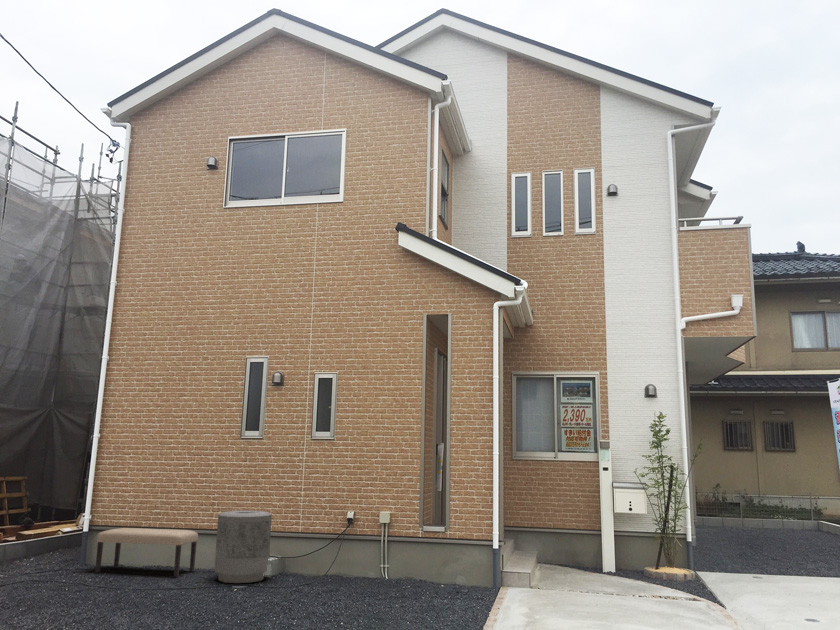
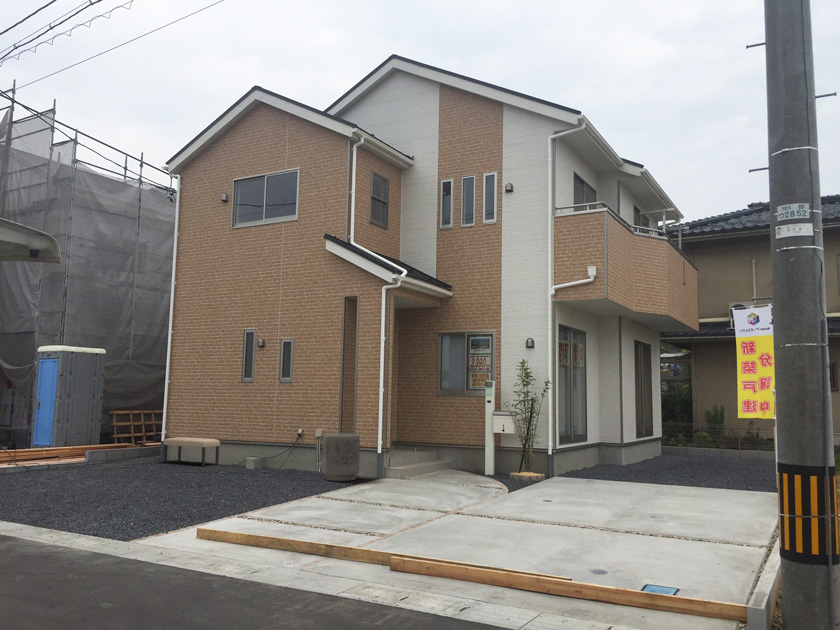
trash can: present [214,511,272,583] -> present [322,433,360,481]

